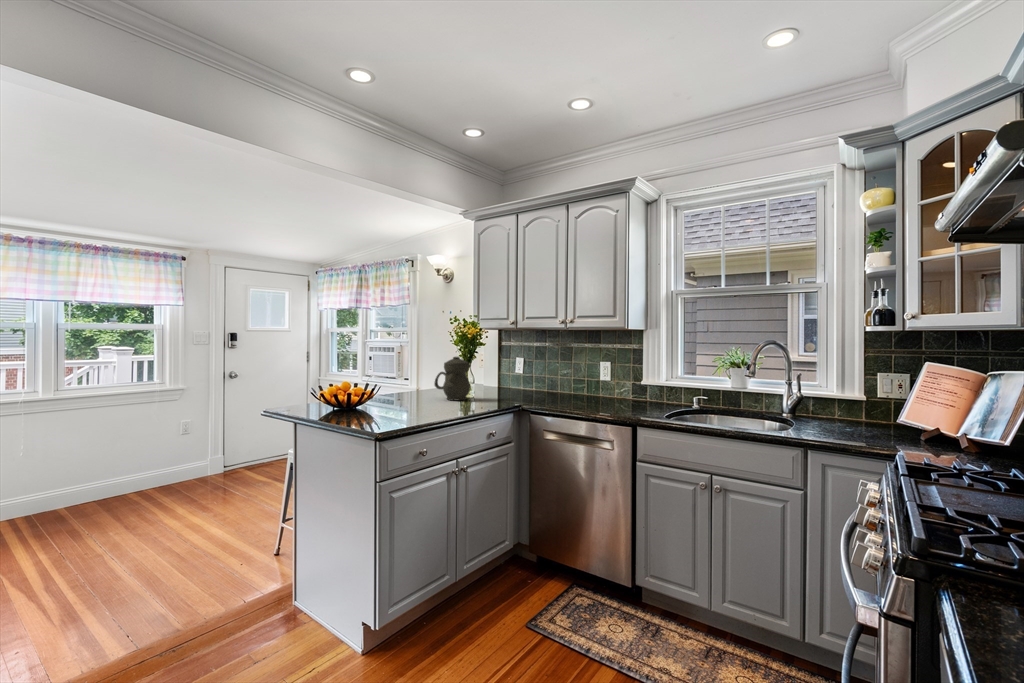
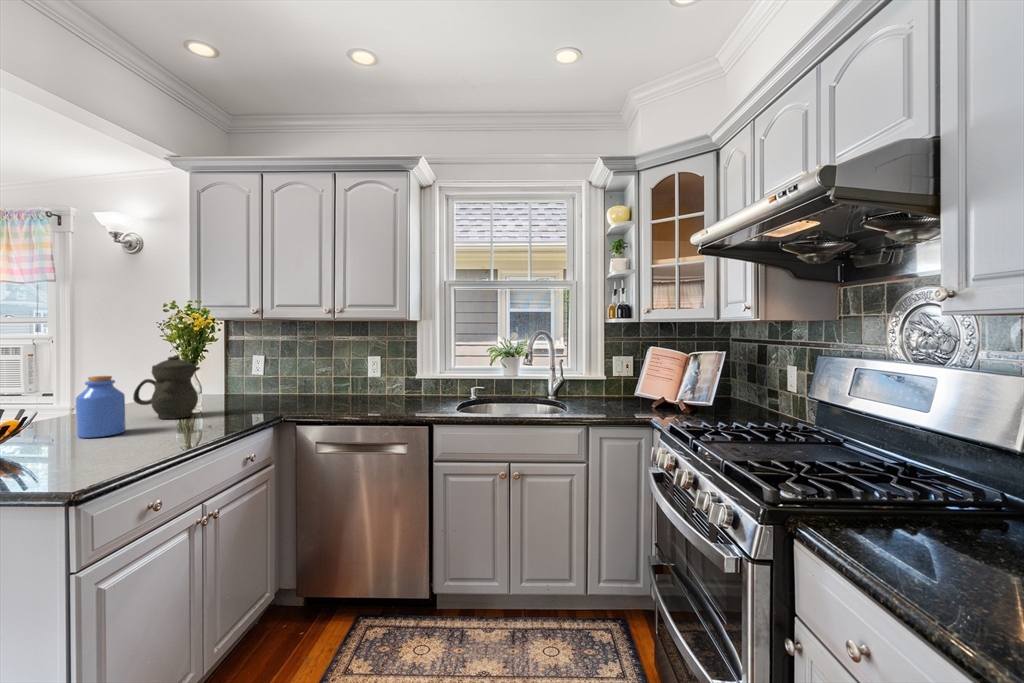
jar: none [401,368,425,407] -> present [76,376,126,438]

